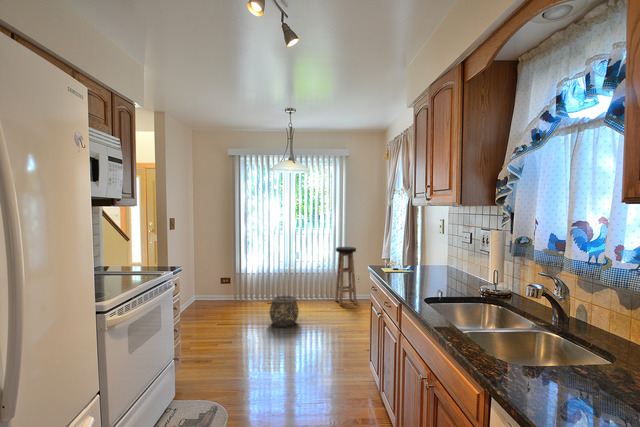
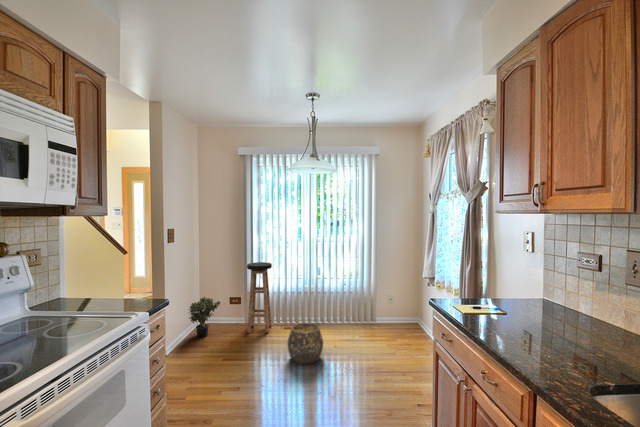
bar stool: present [335,247,357,306] -> present [247,262,272,333]
potted plant: none [186,276,213,310] -> present [189,297,220,337]

